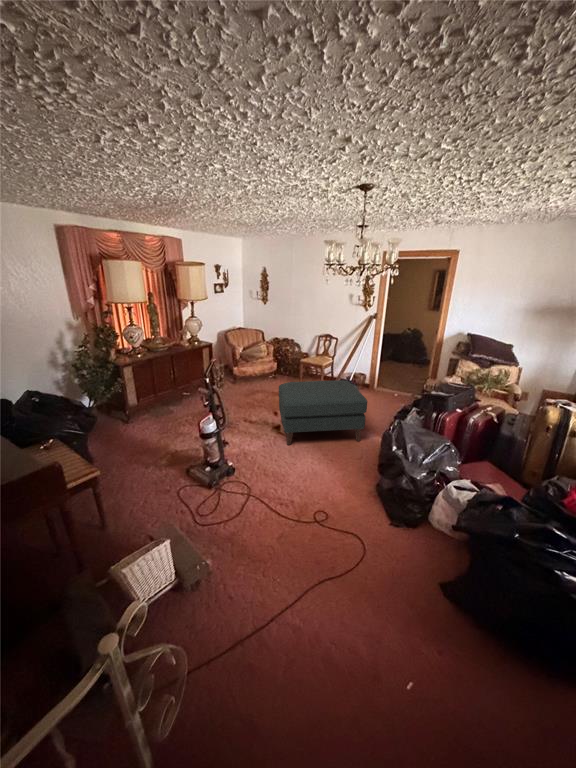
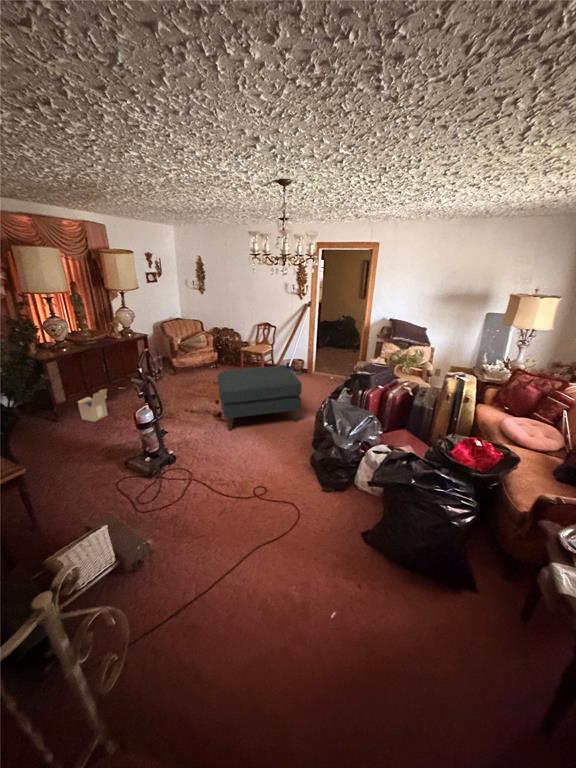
cardboard box: none [147,394,174,425] -> present [78,389,108,422]

